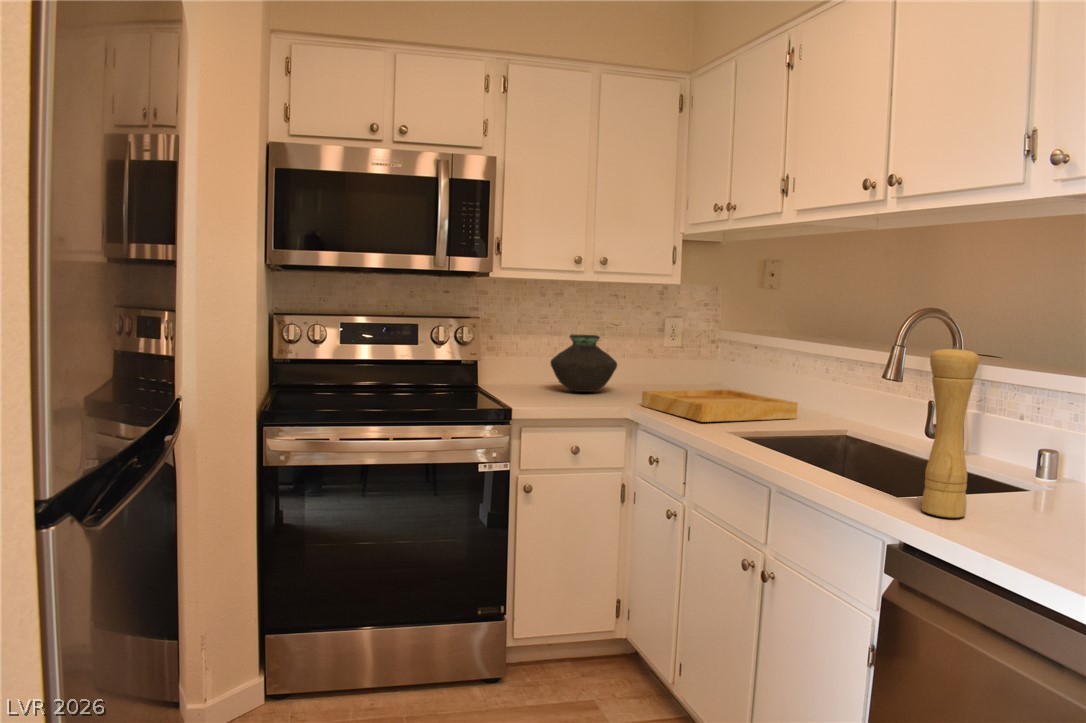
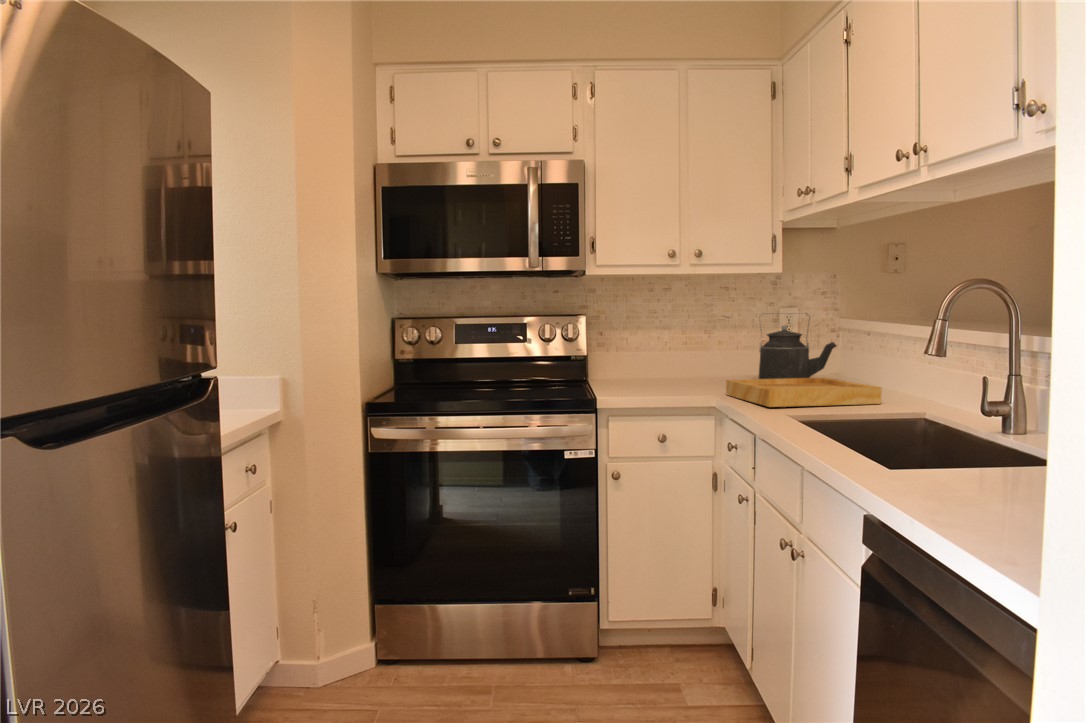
kettle: none [656,324,731,395] -> present [759,317,836,379]
vase: present [551,335,617,392] -> none [647,328,714,384]
pepper mill: present [922,346,979,518] -> none [901,312,949,483]

